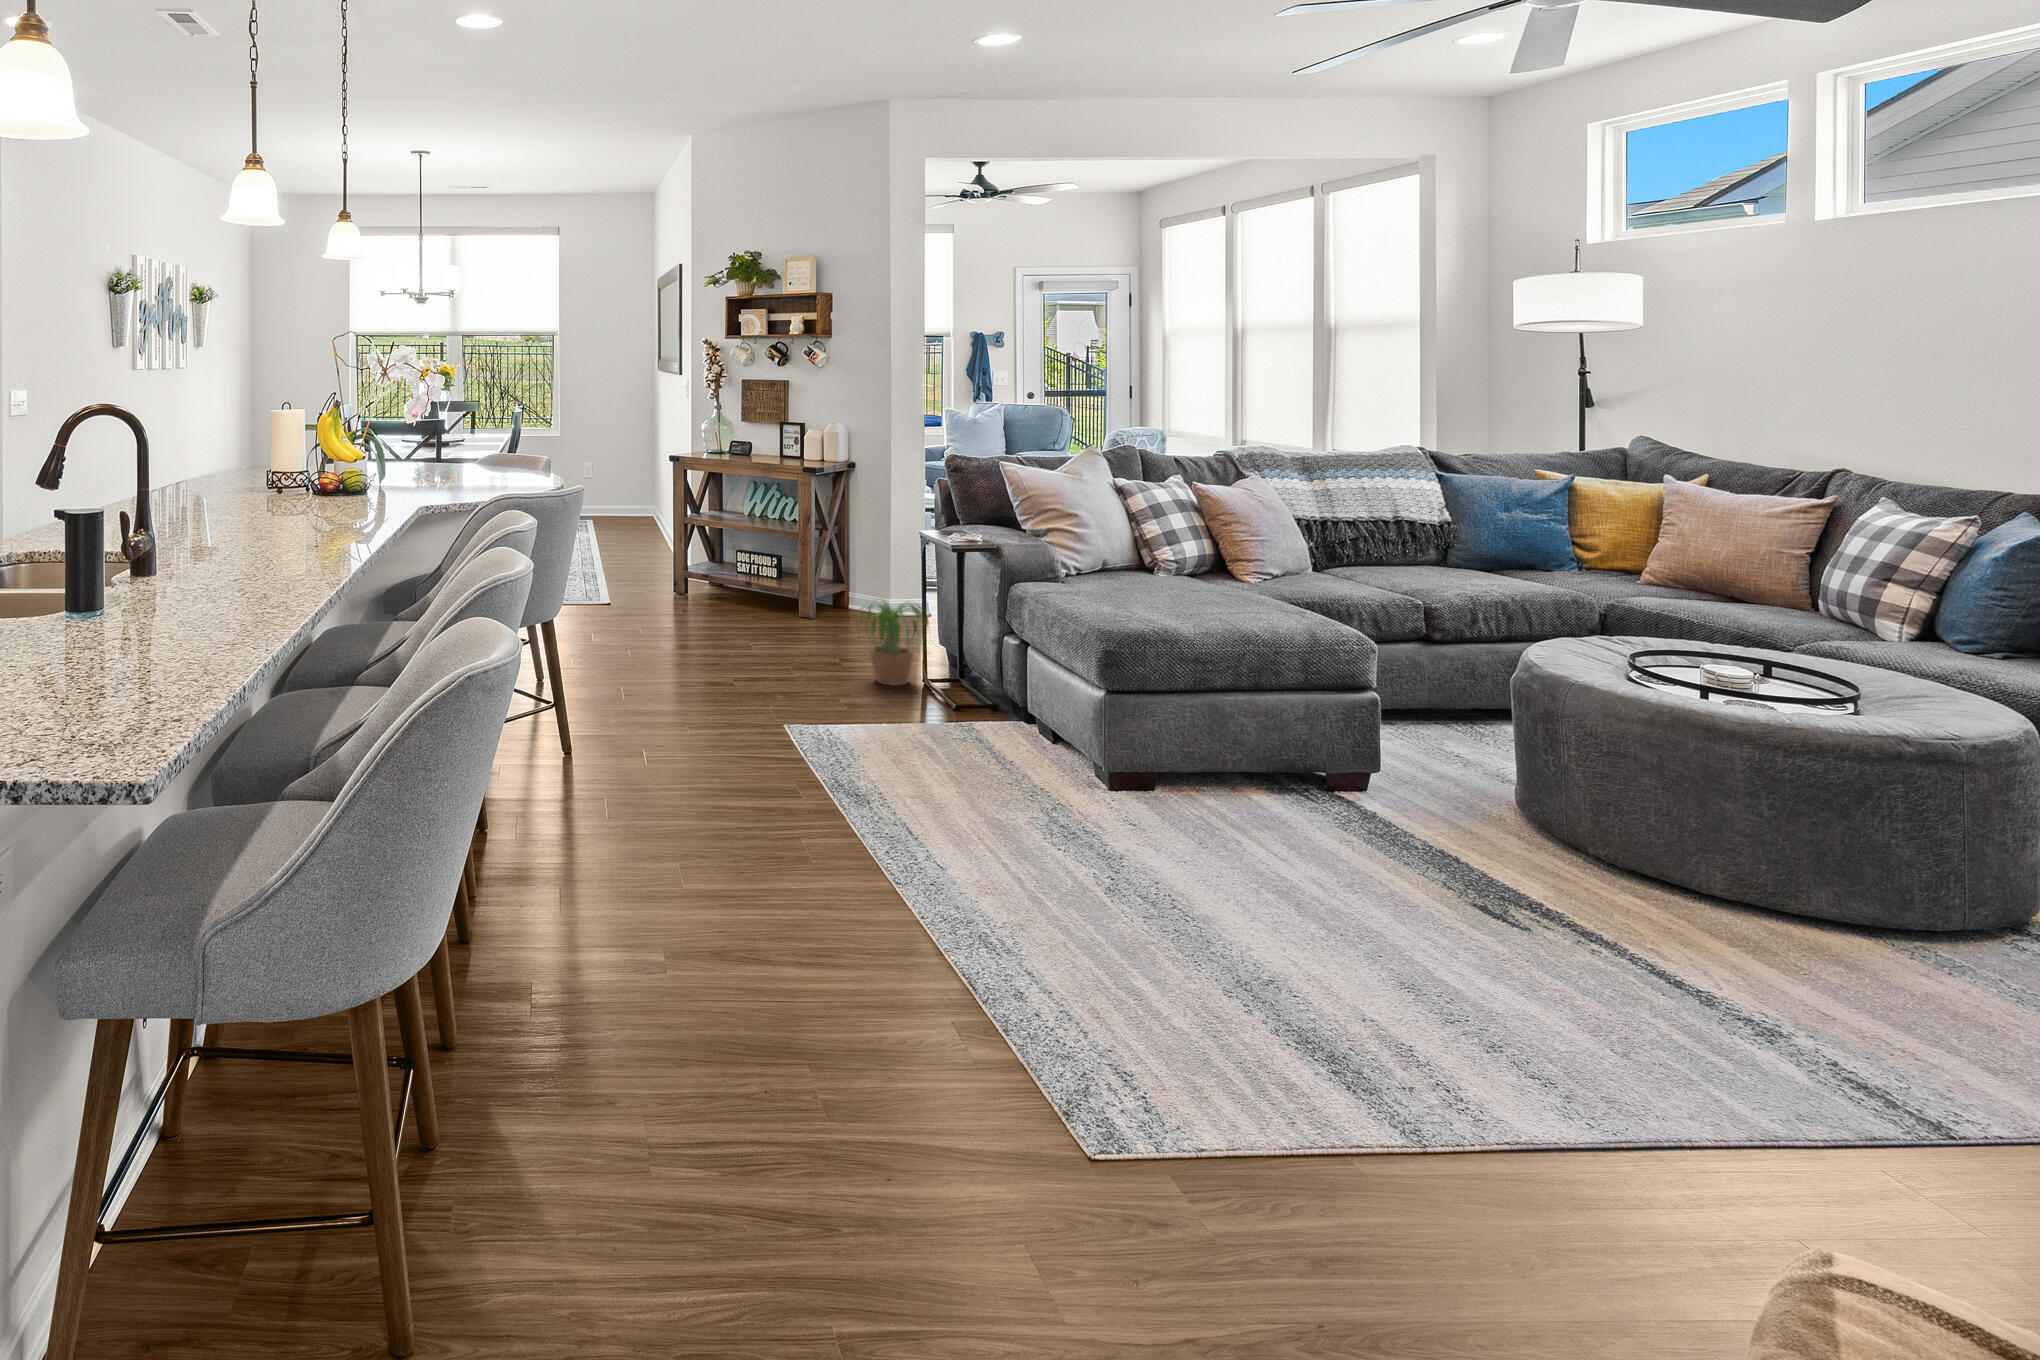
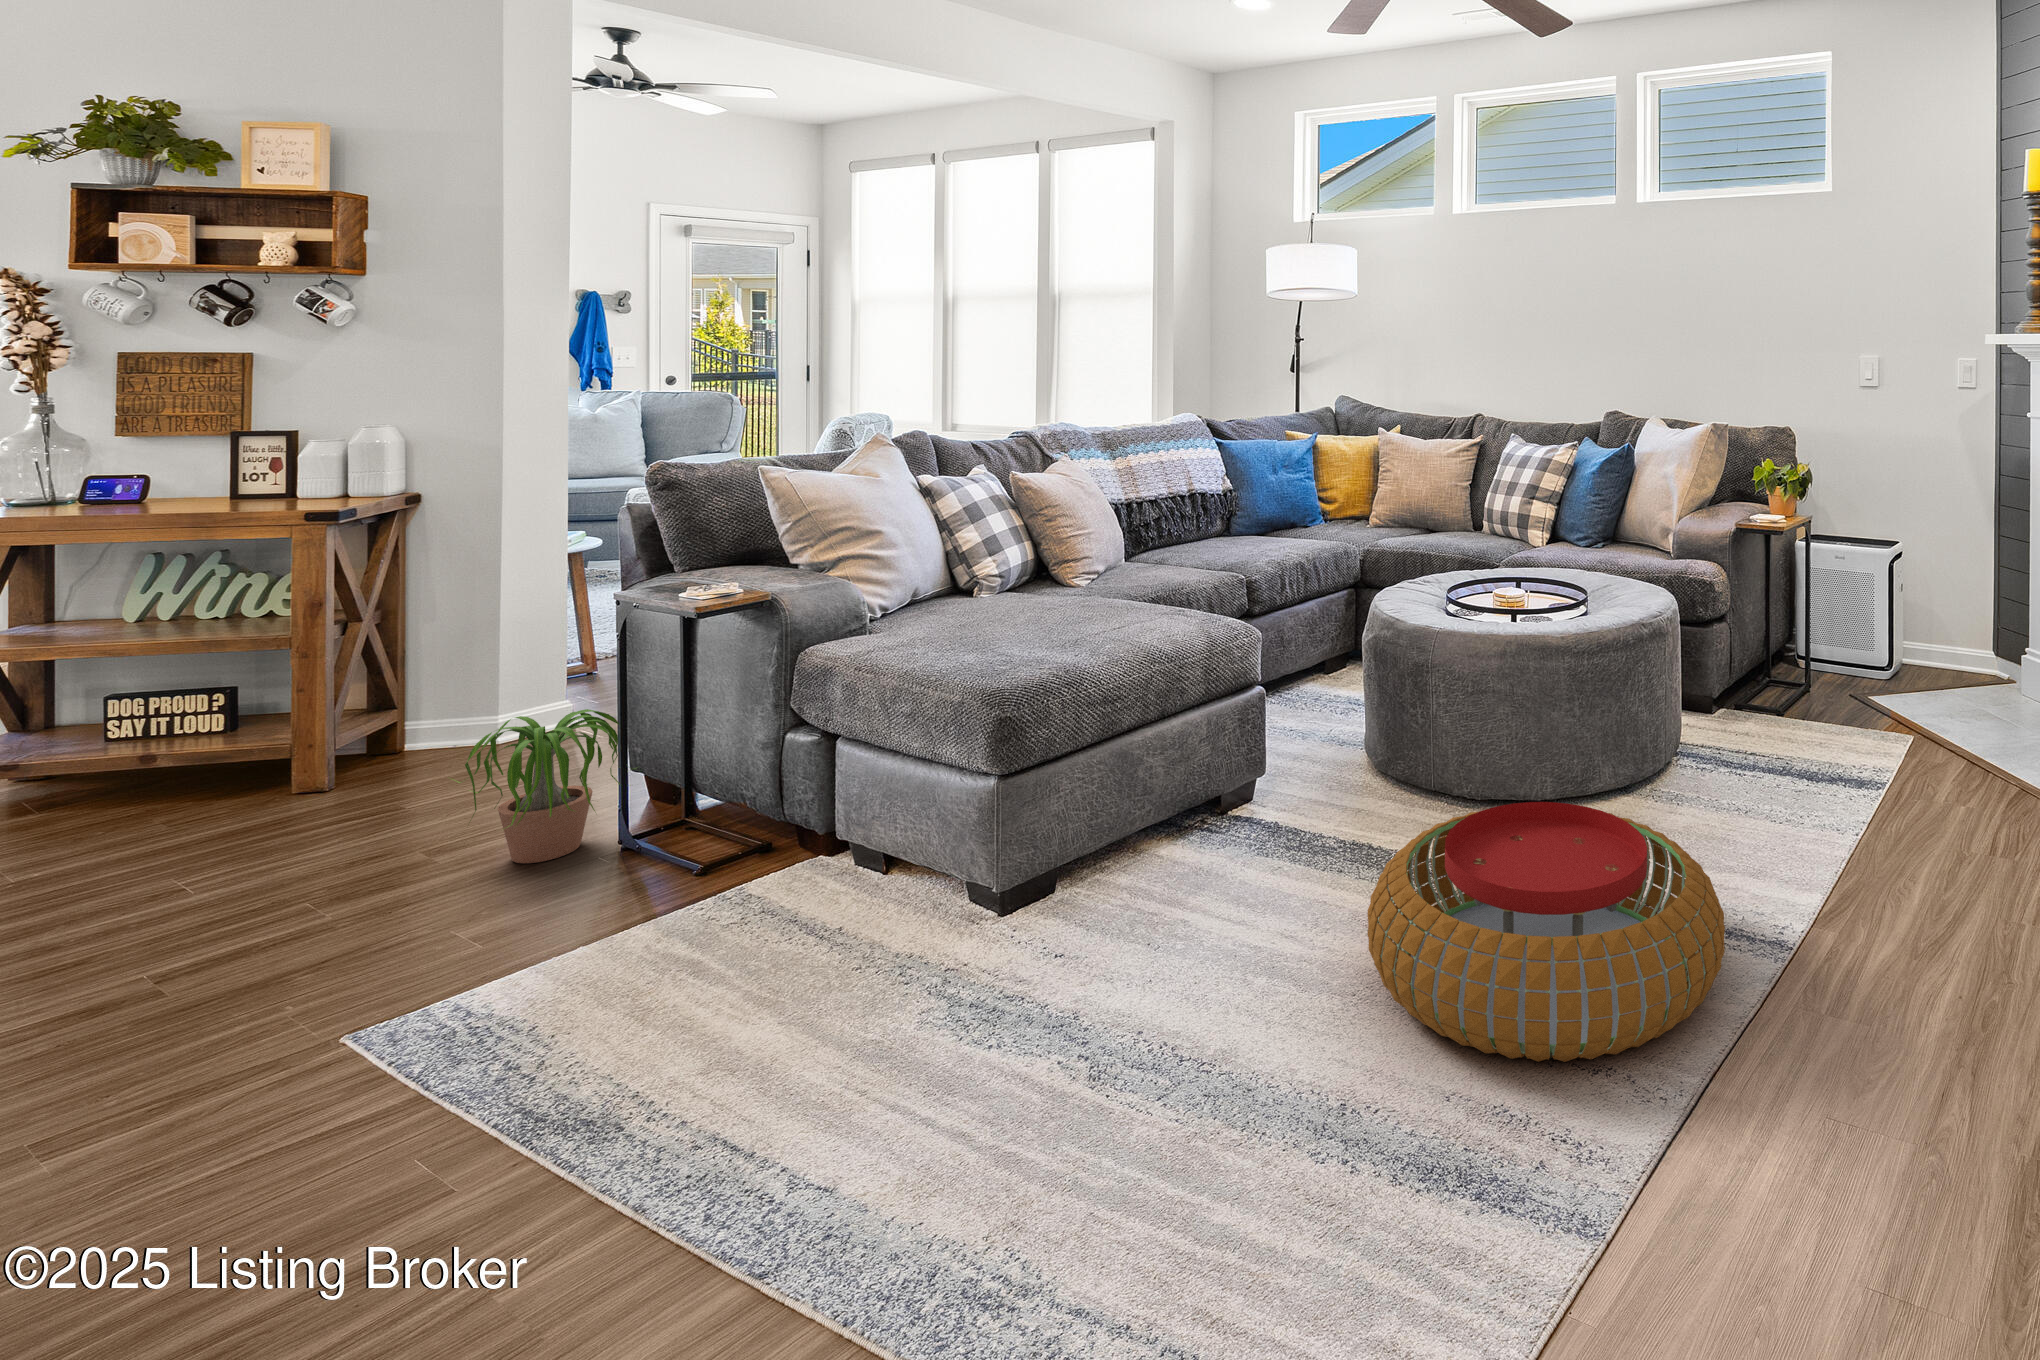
pouf: none [1334,809,1738,1024] -> present [1367,802,1725,1062]

